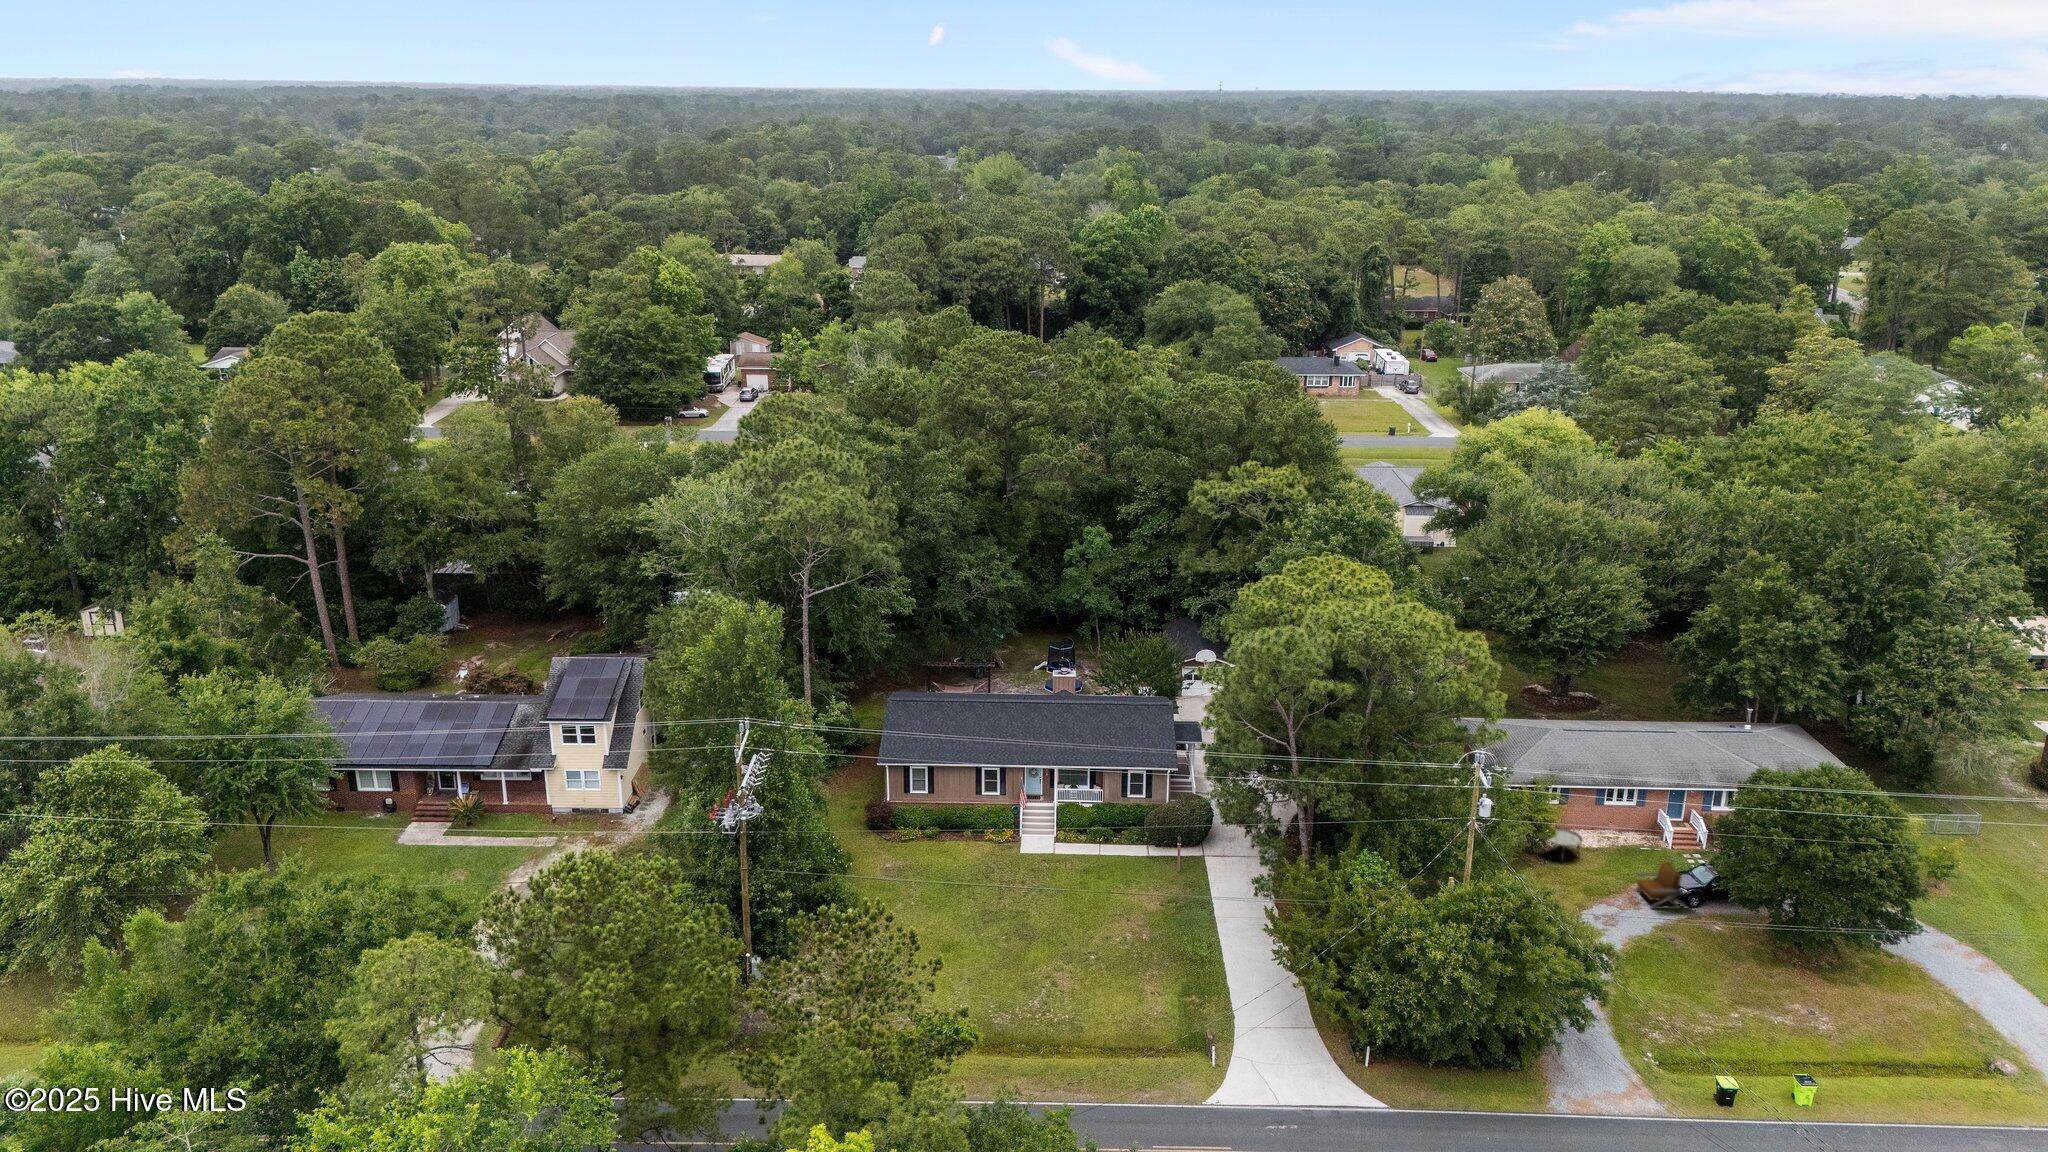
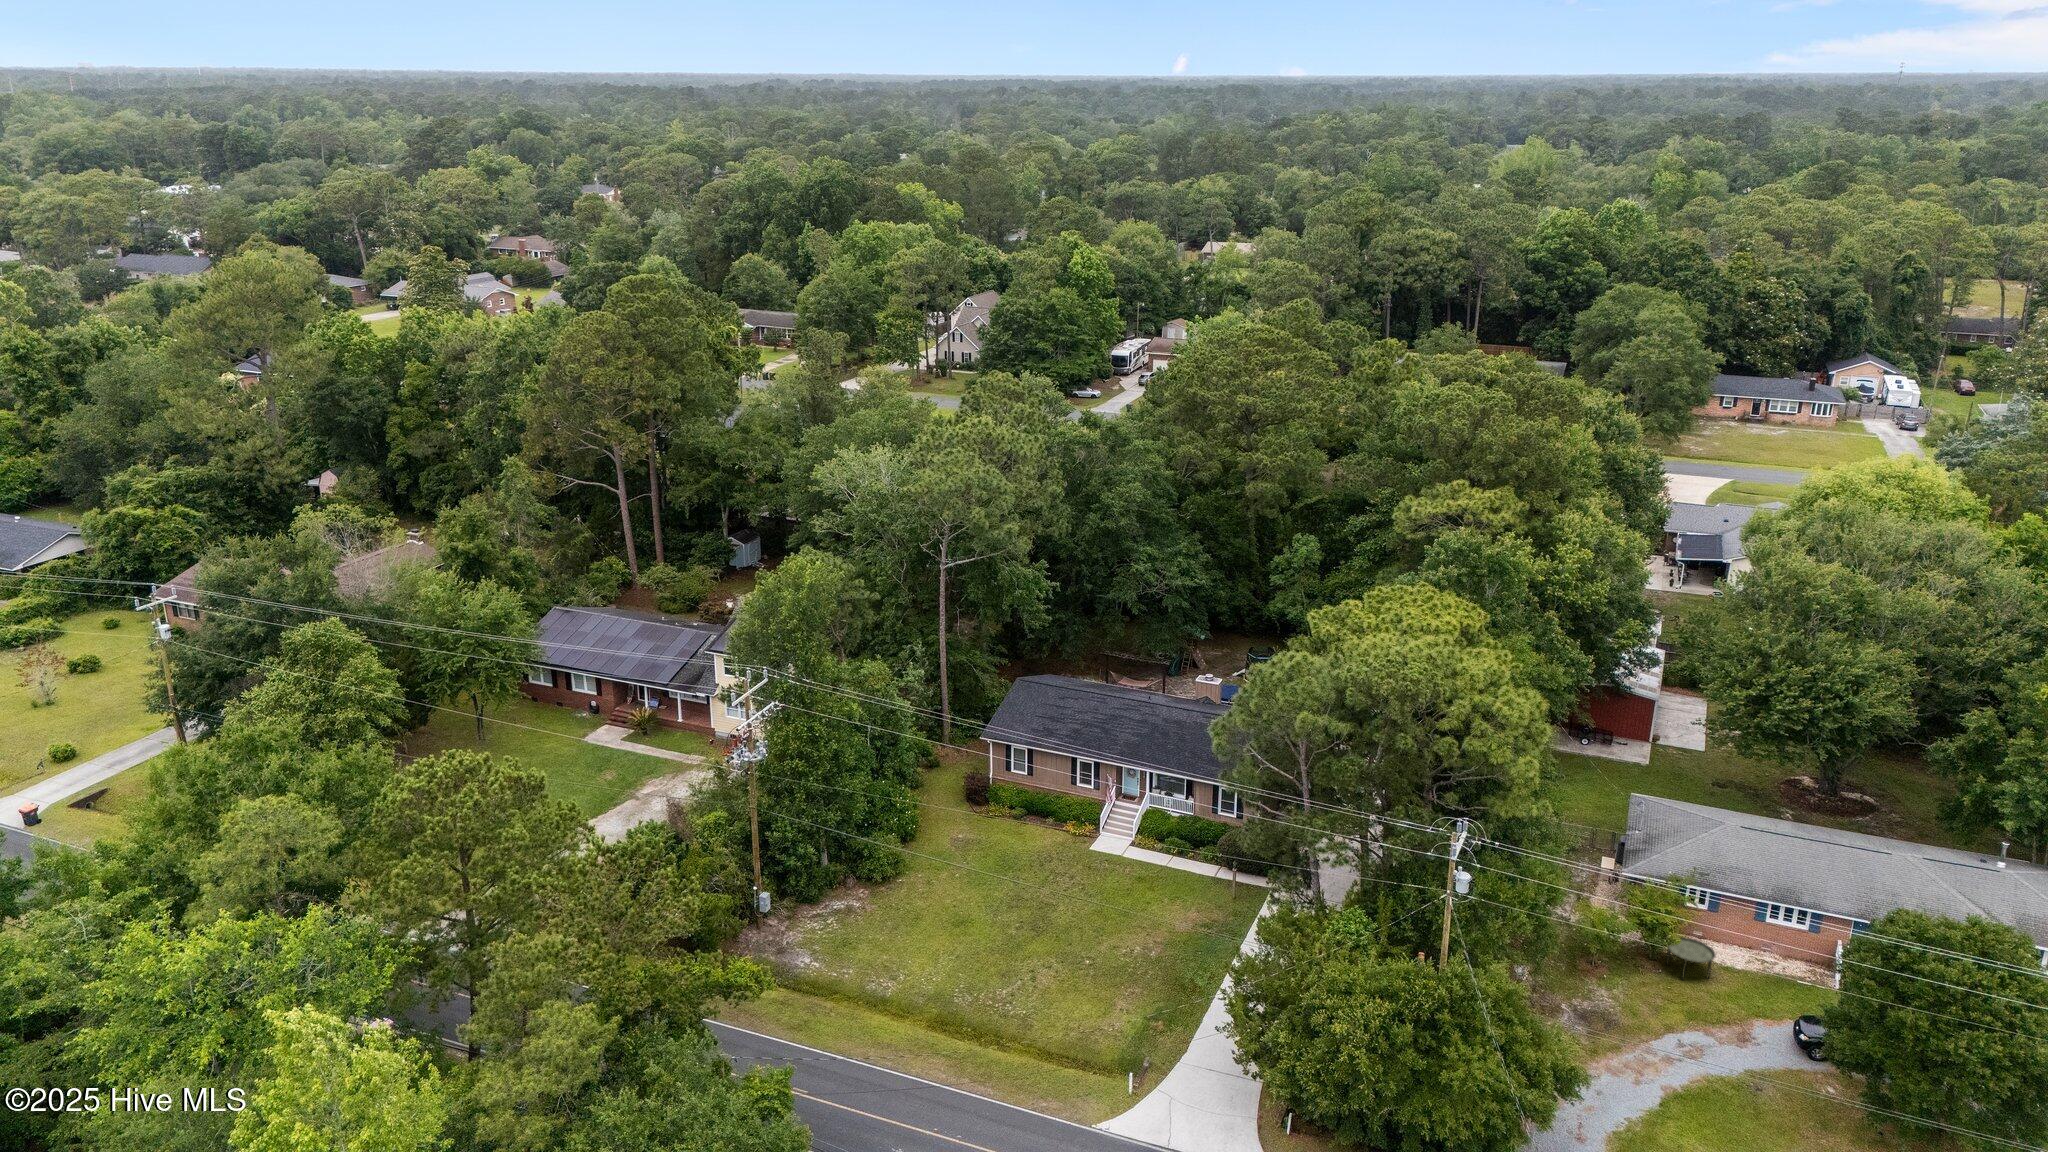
lounge chair: present [1634,862,1684,909] -> none [1755,1002,1809,1064]

